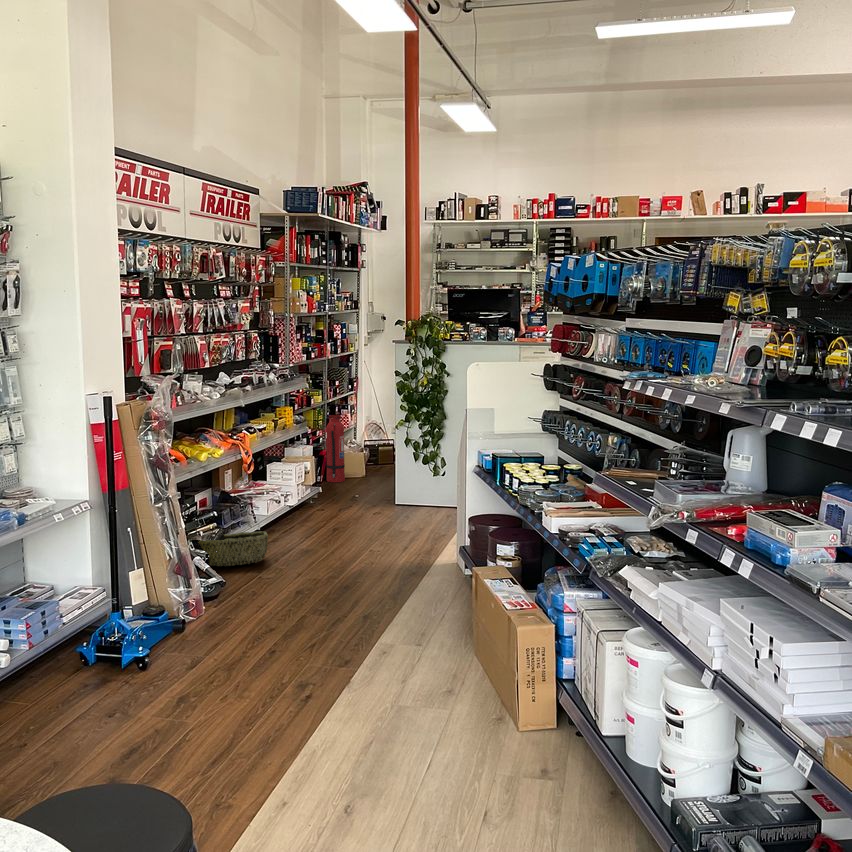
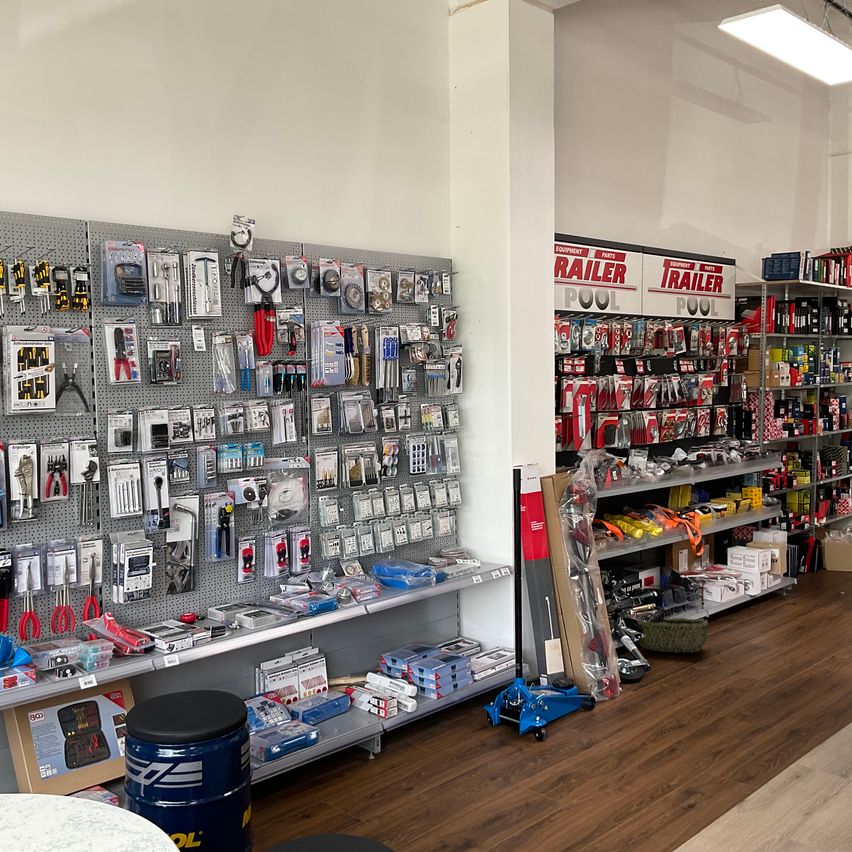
fire extinguisher: present [326,415,345,482] -> none [812,500,835,577]

